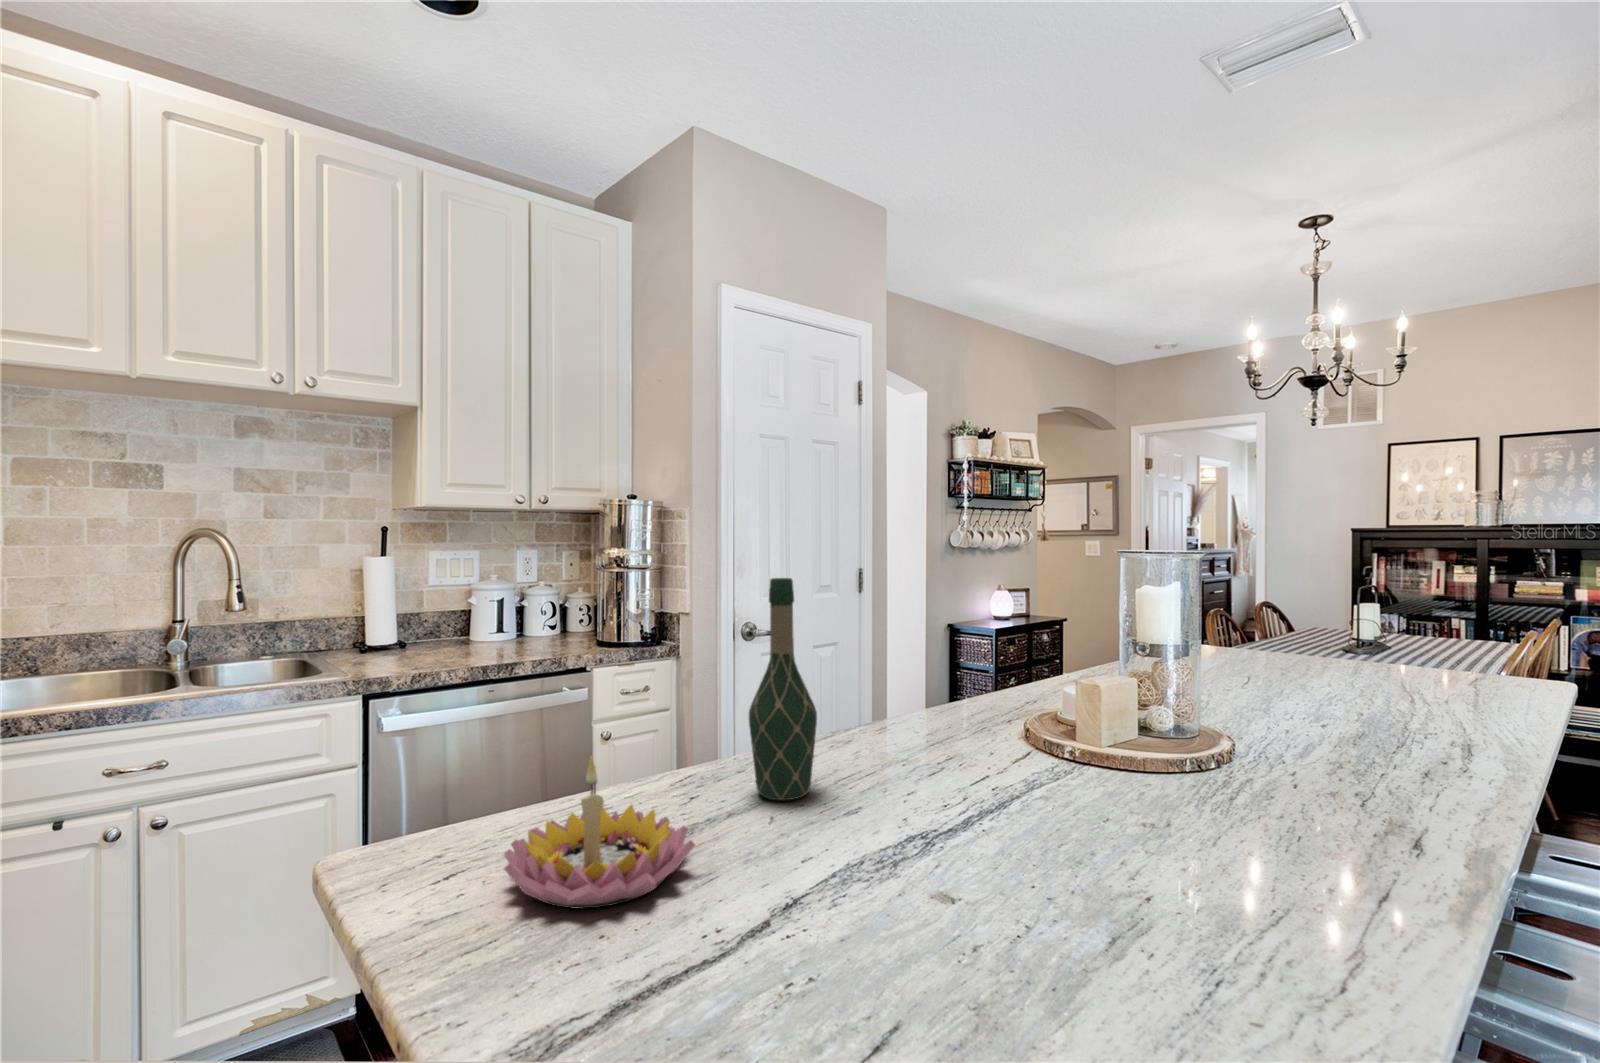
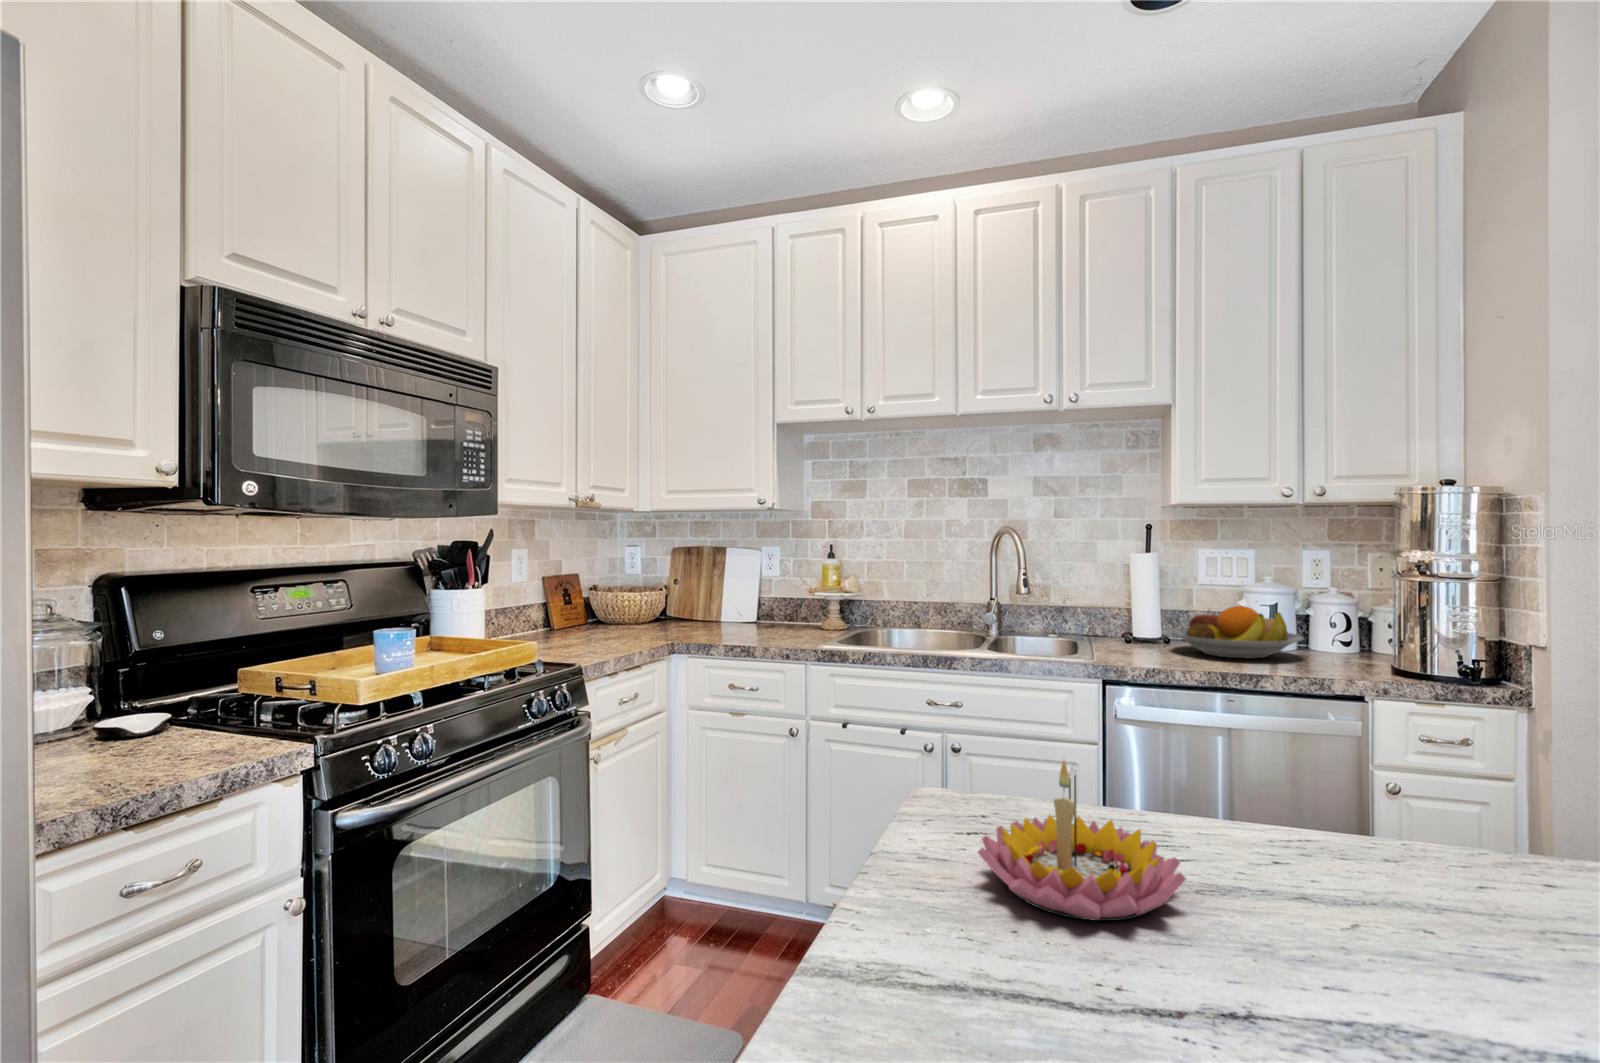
wine bottle: present [749,578,817,800] -> none [1356,592,1483,919]
fruit bowl: none [414,603,531,652] -> present [1171,606,1304,658]

